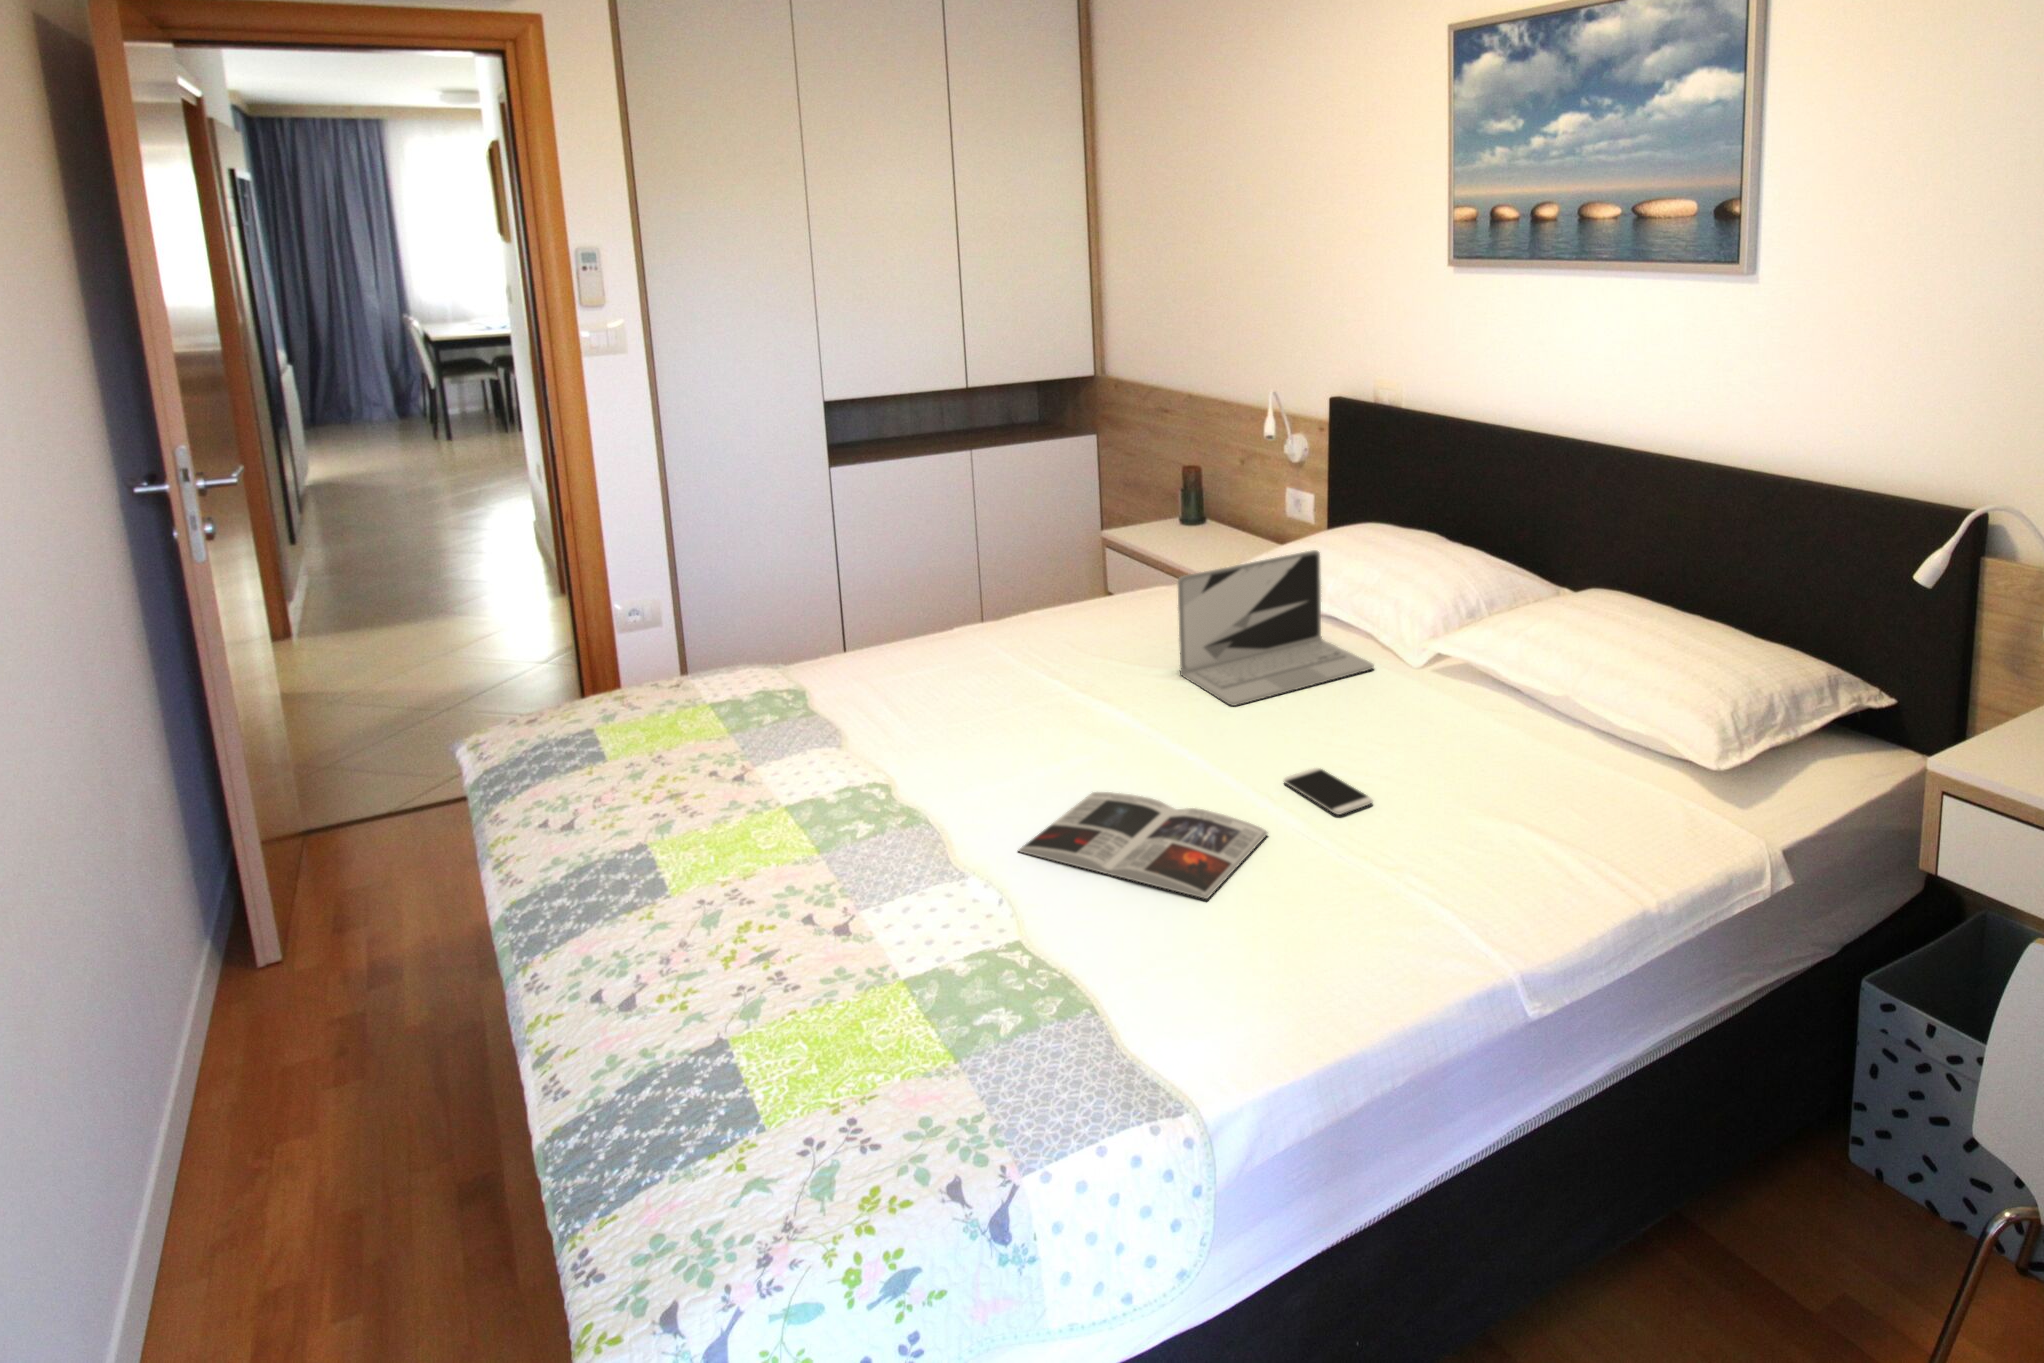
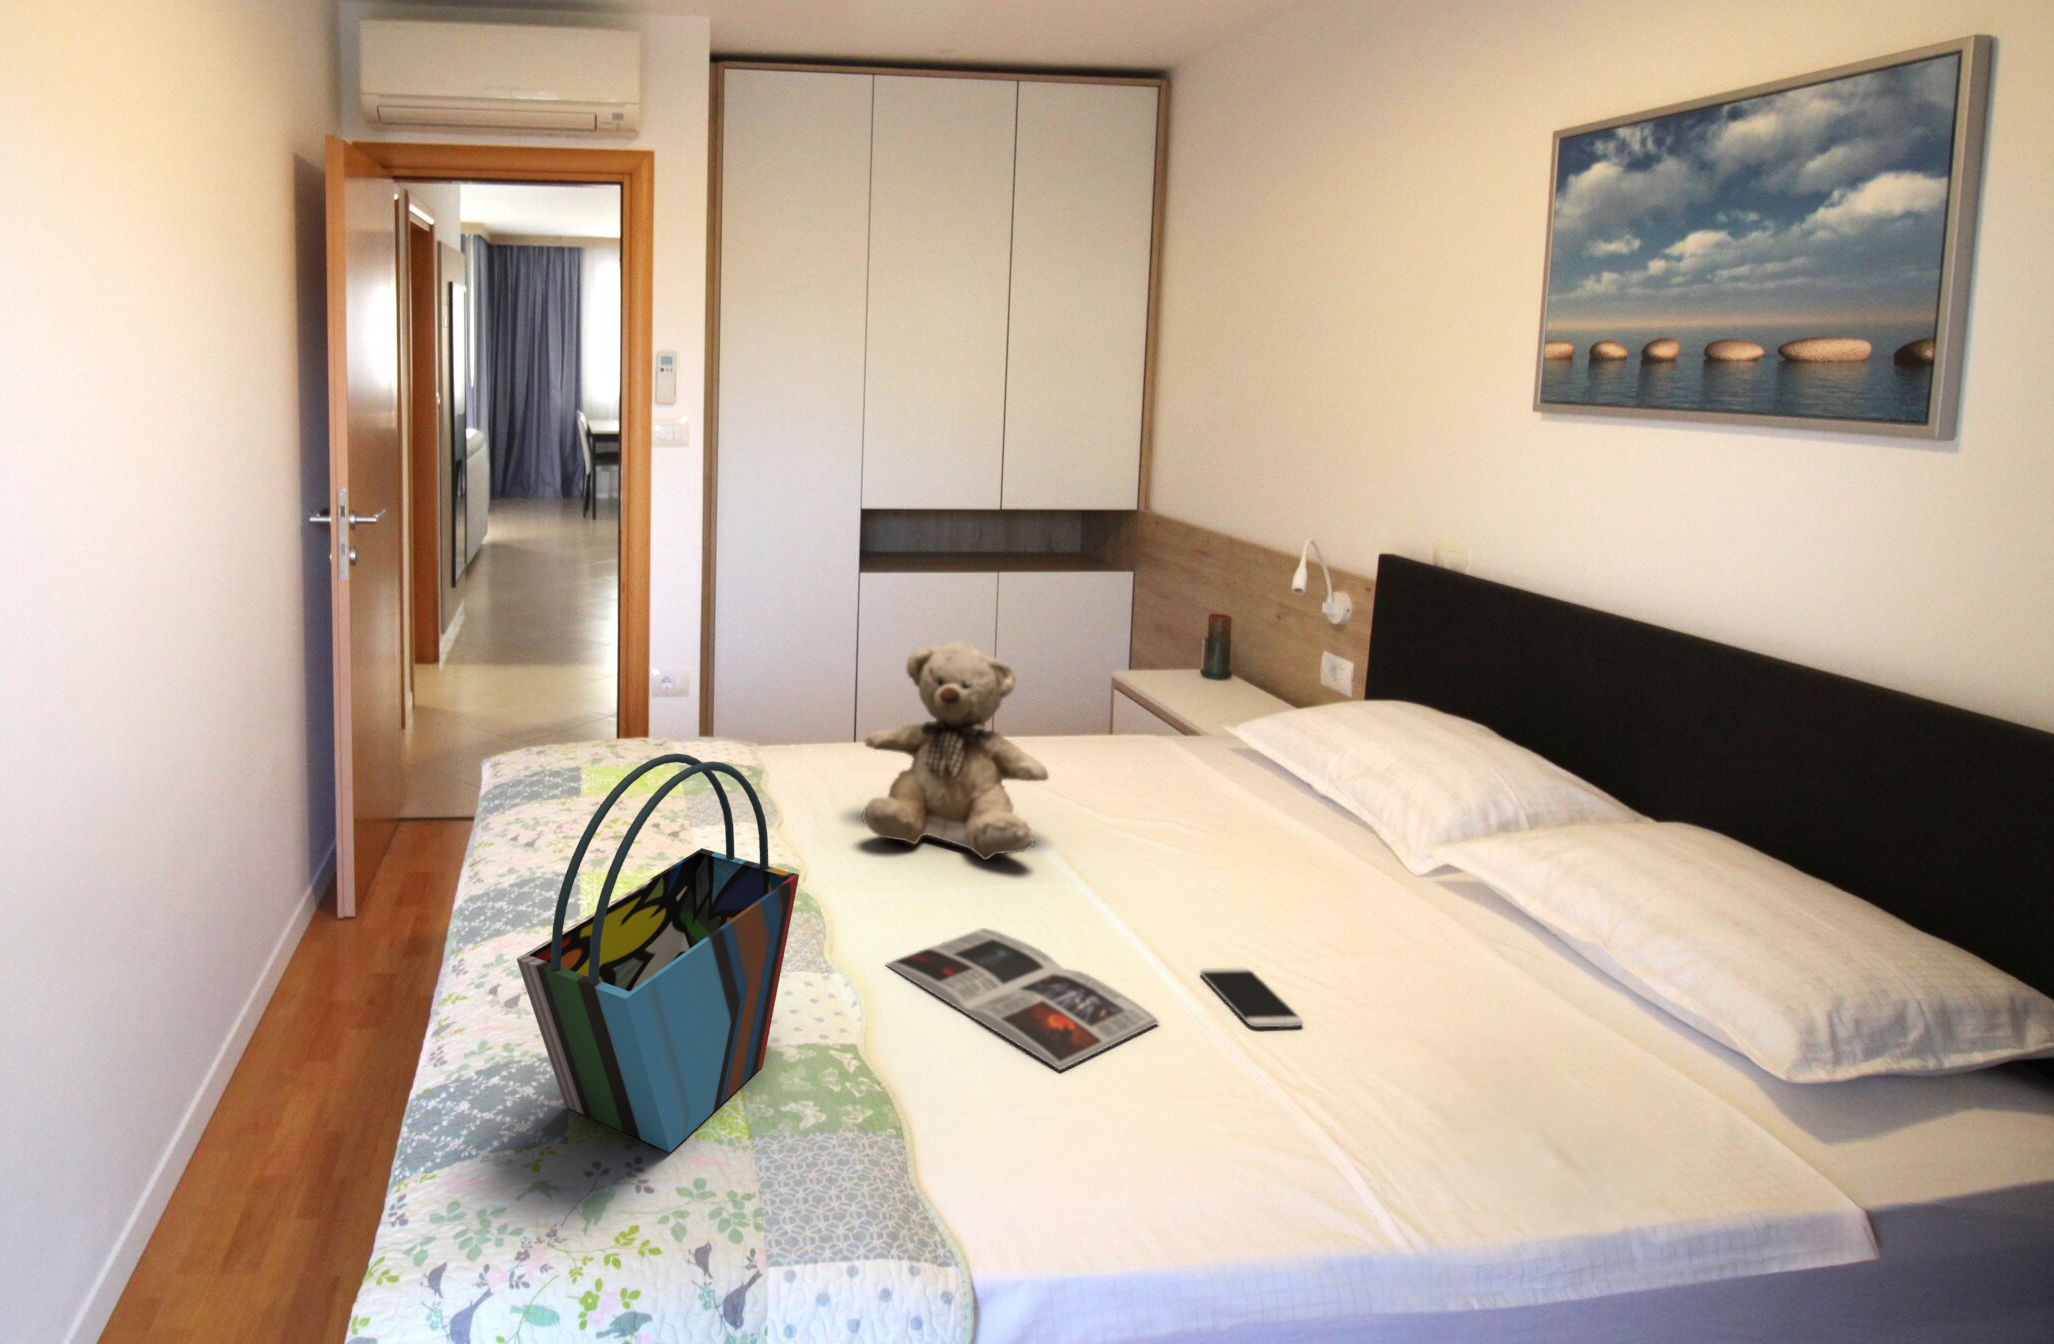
teddy bear: none [932,524,1114,731] -> present [862,641,1048,860]
laptop: present [1178,550,1374,706] -> none [1126,724,1368,879]
tote bag: none [685,697,950,1100] -> present [517,753,799,1152]

